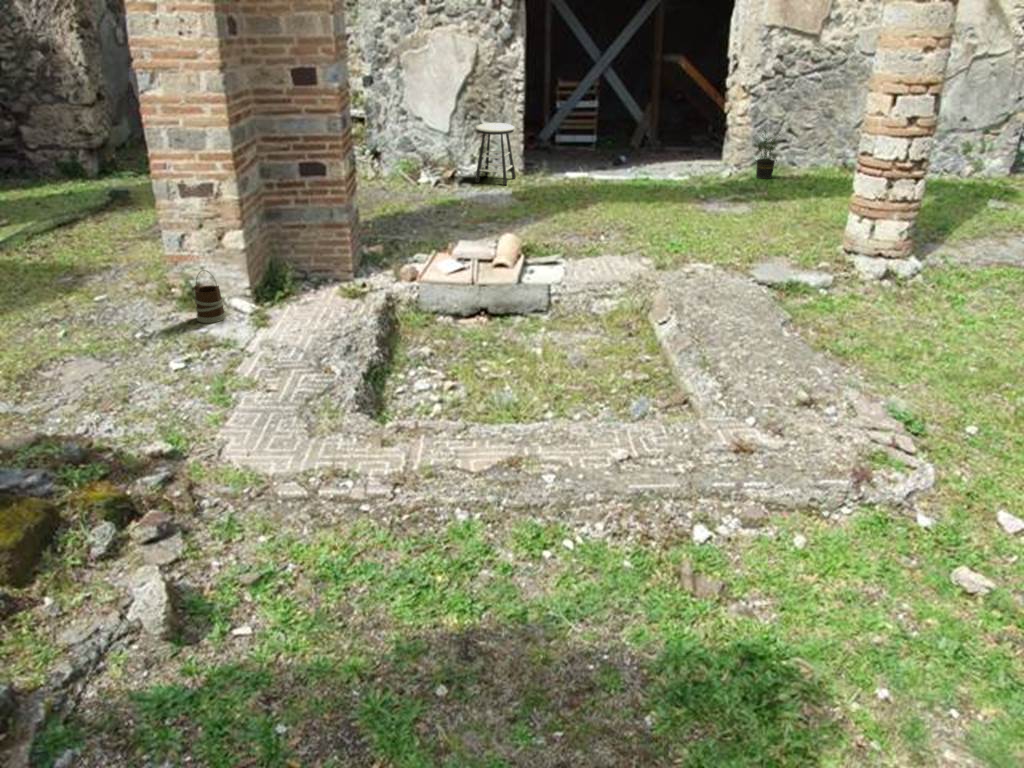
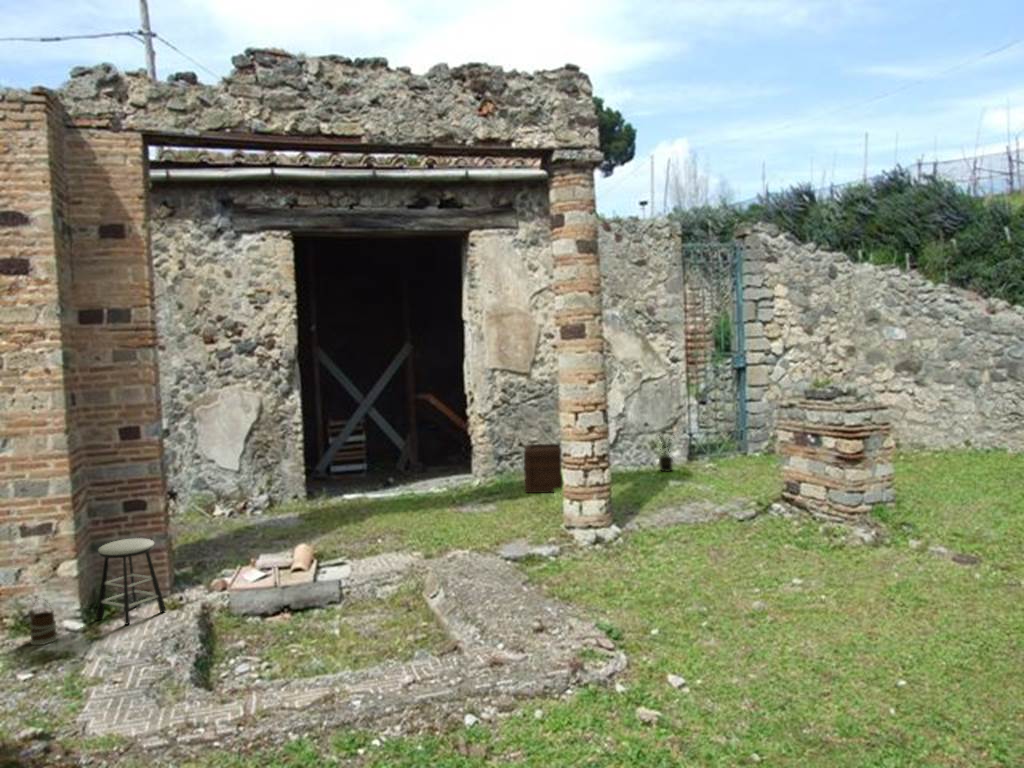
stool: present [475,123,516,185] -> present [97,538,166,624]
potted plant: present [755,130,777,179] -> present [659,435,673,472]
wooden crate: none [788,131,853,198] -> present [524,444,562,493]

